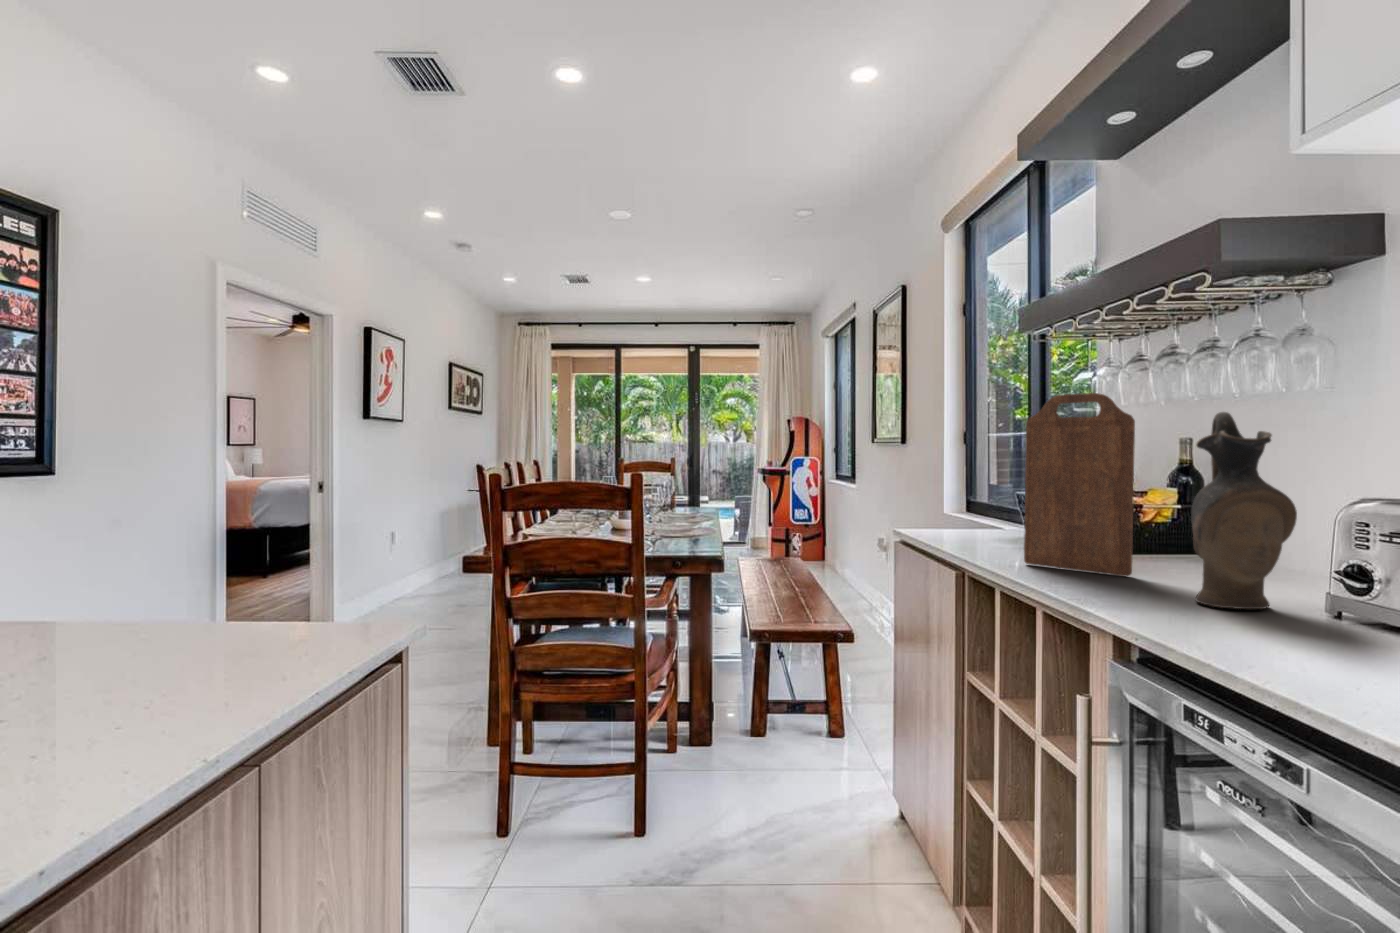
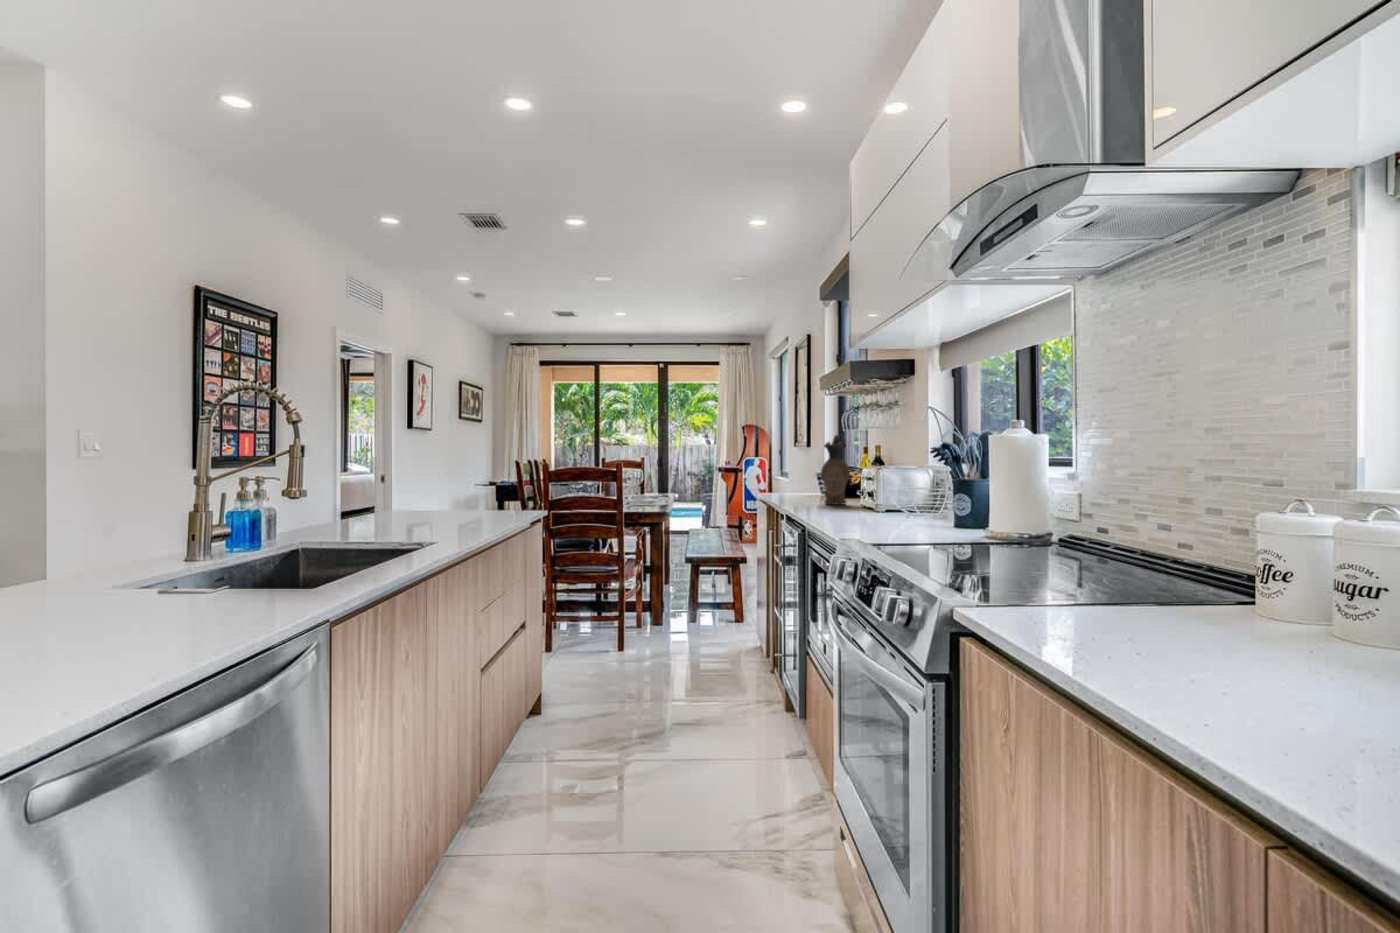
cutting board: present [1024,393,1135,576] -> none [790,425,825,501]

